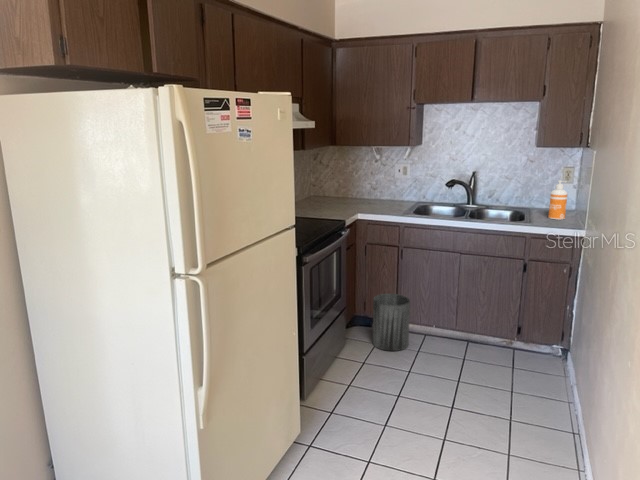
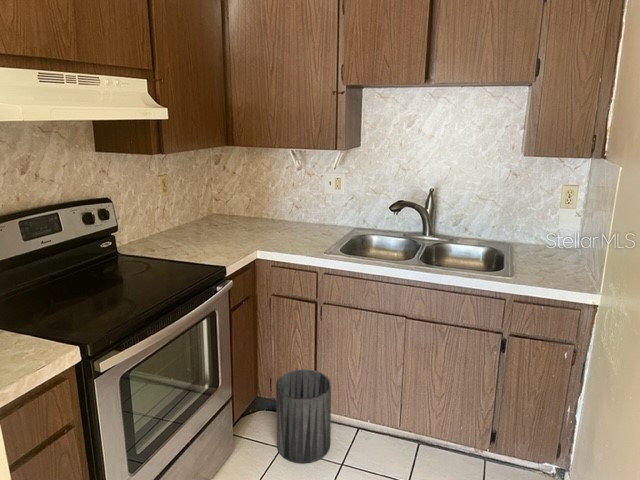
soap dispenser: present [548,181,567,220] -> none [540,209,570,269]

